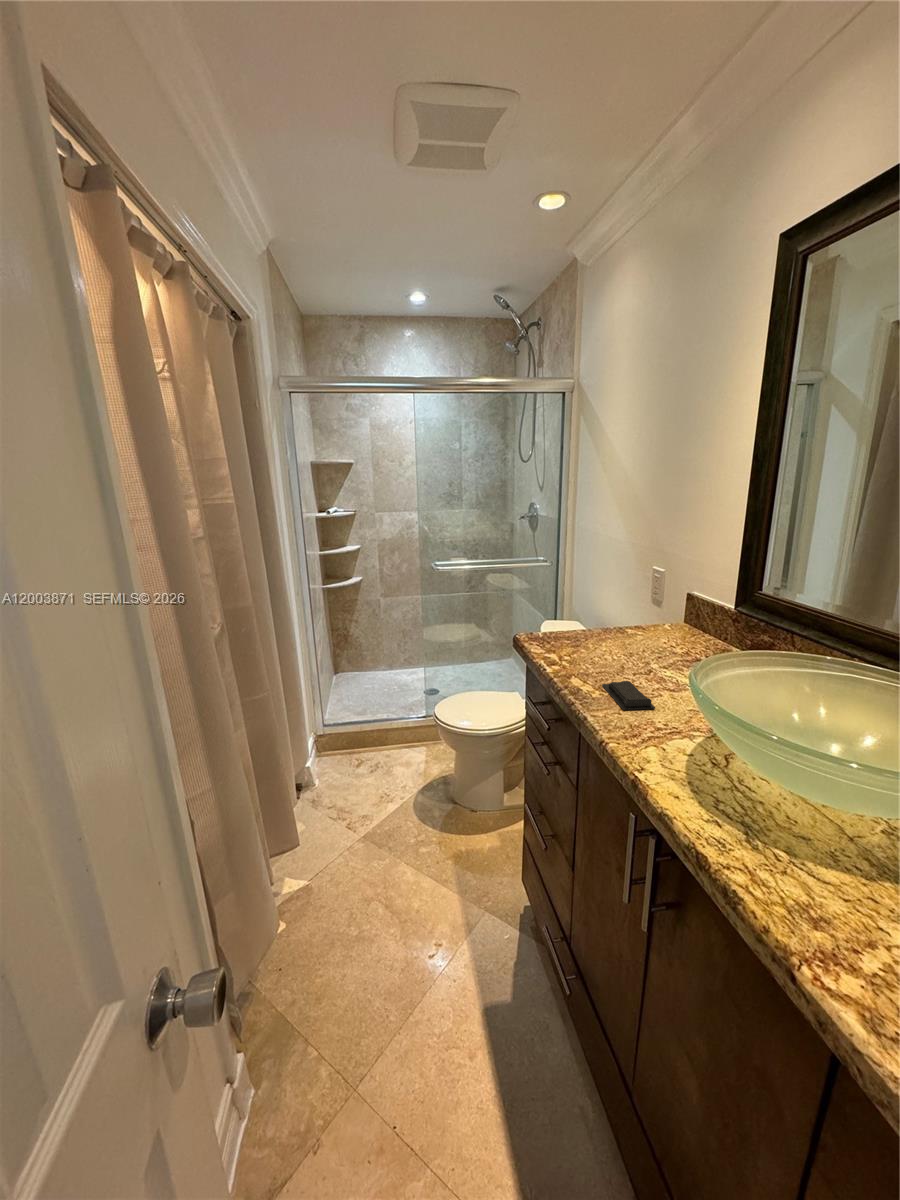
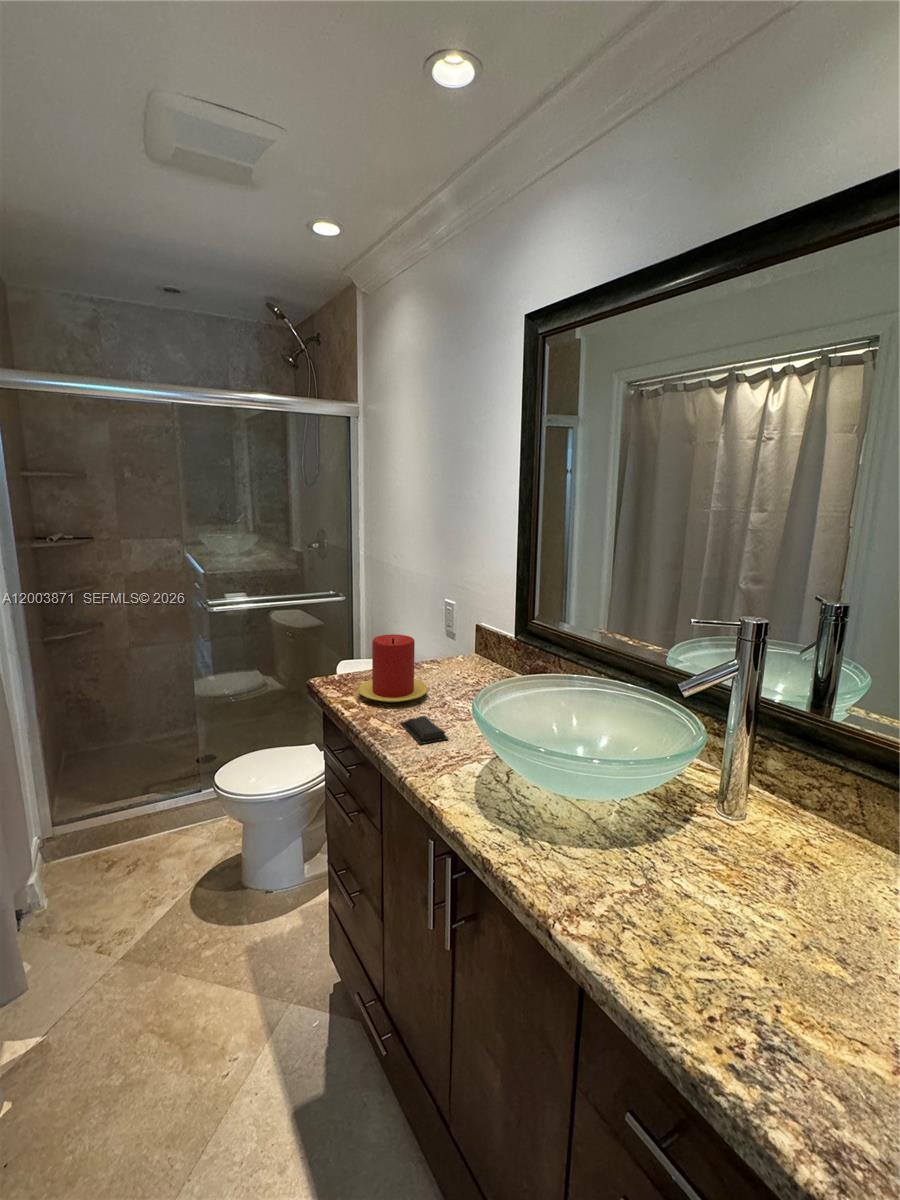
candle: none [561,596,632,663] -> present [358,634,428,702]

